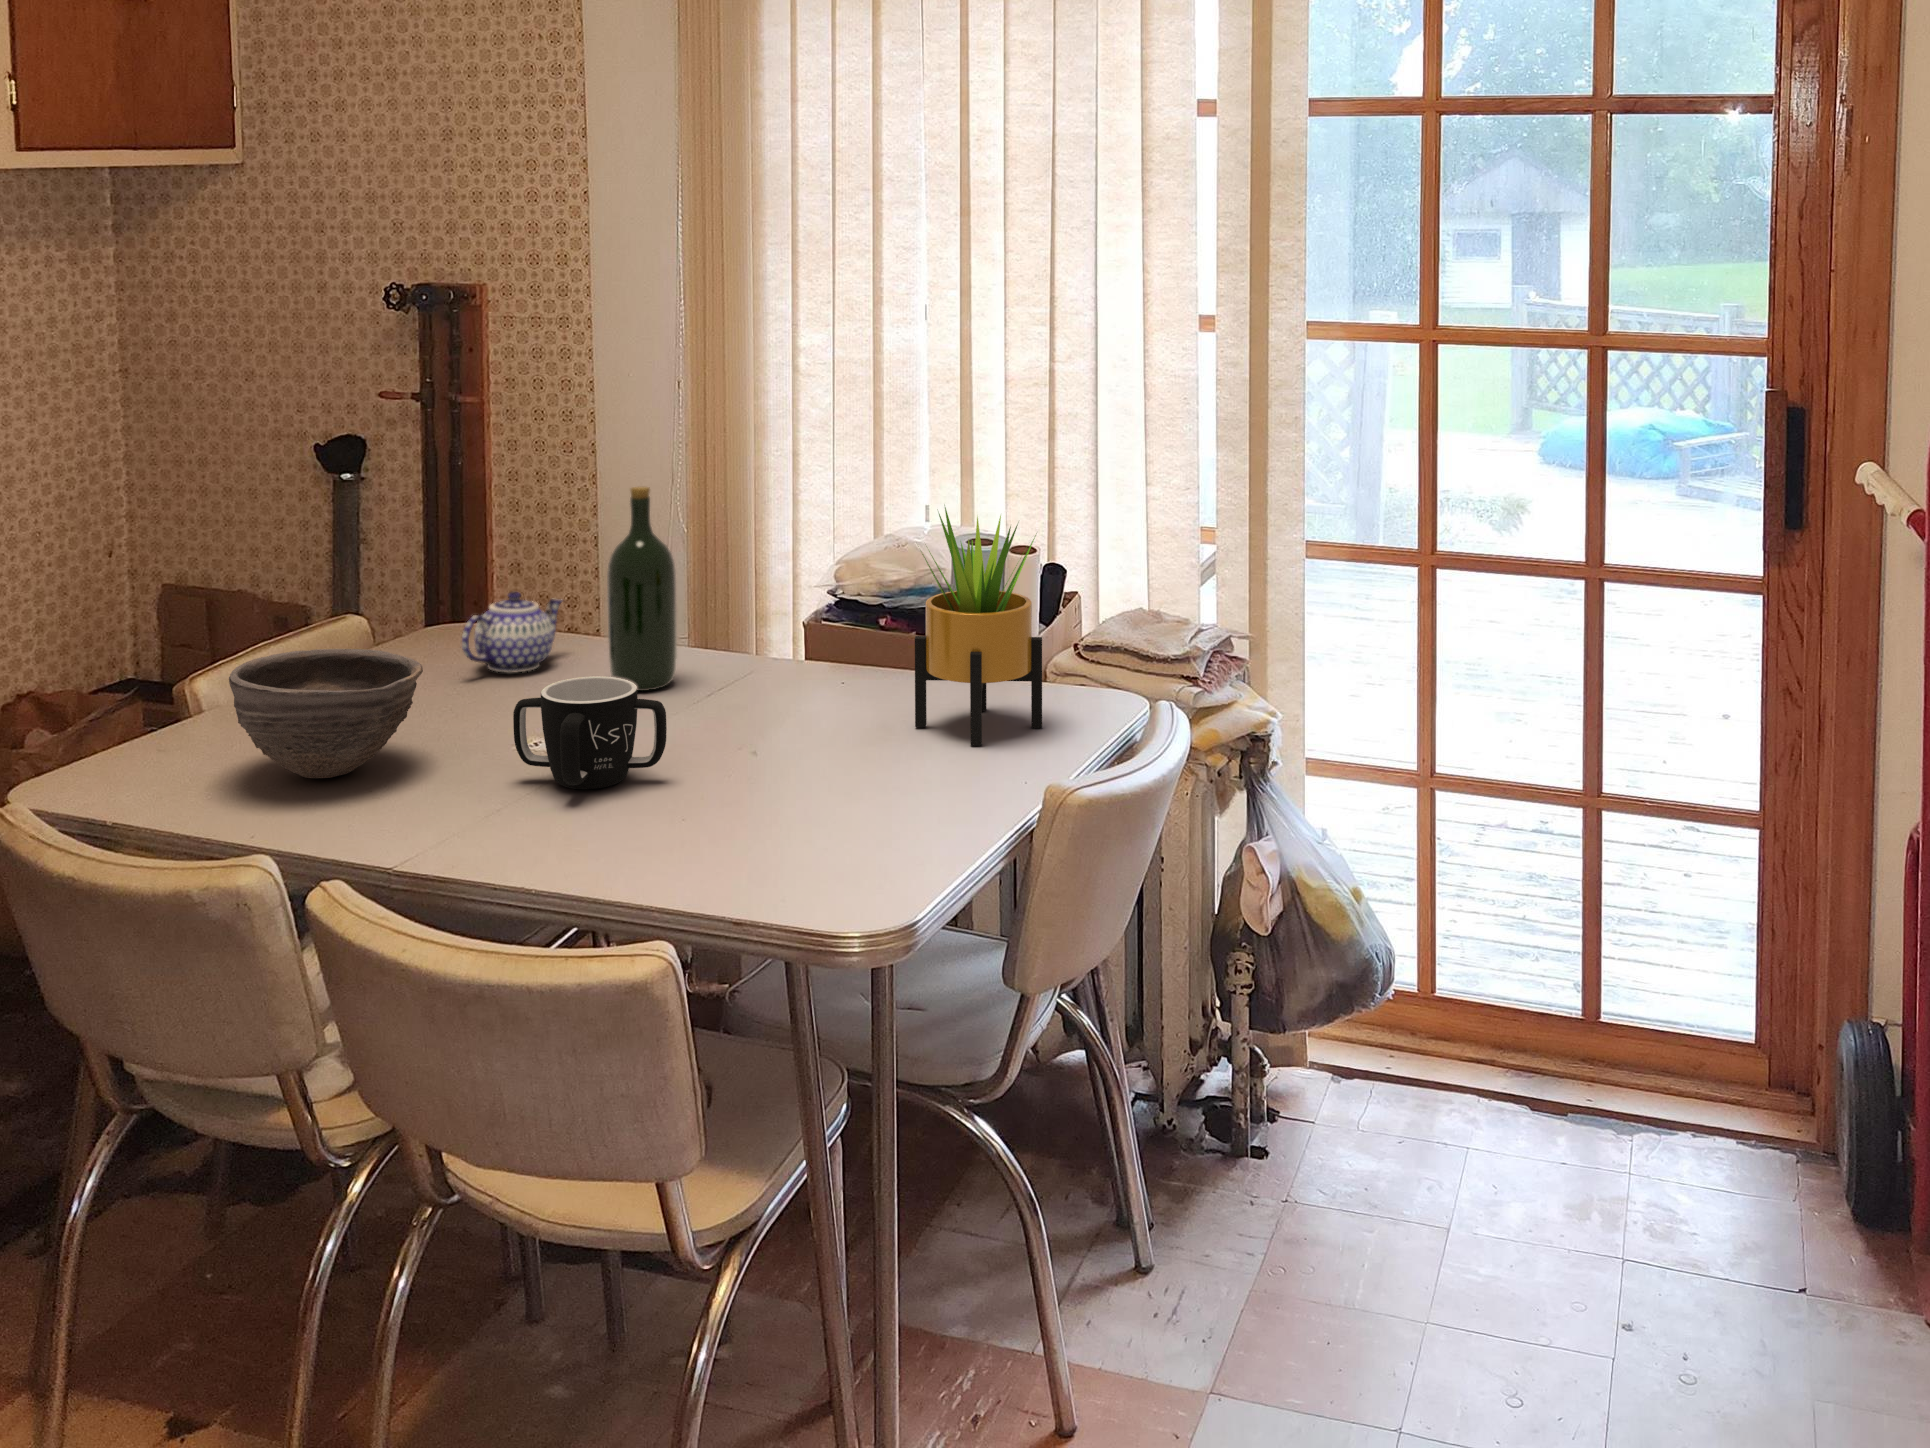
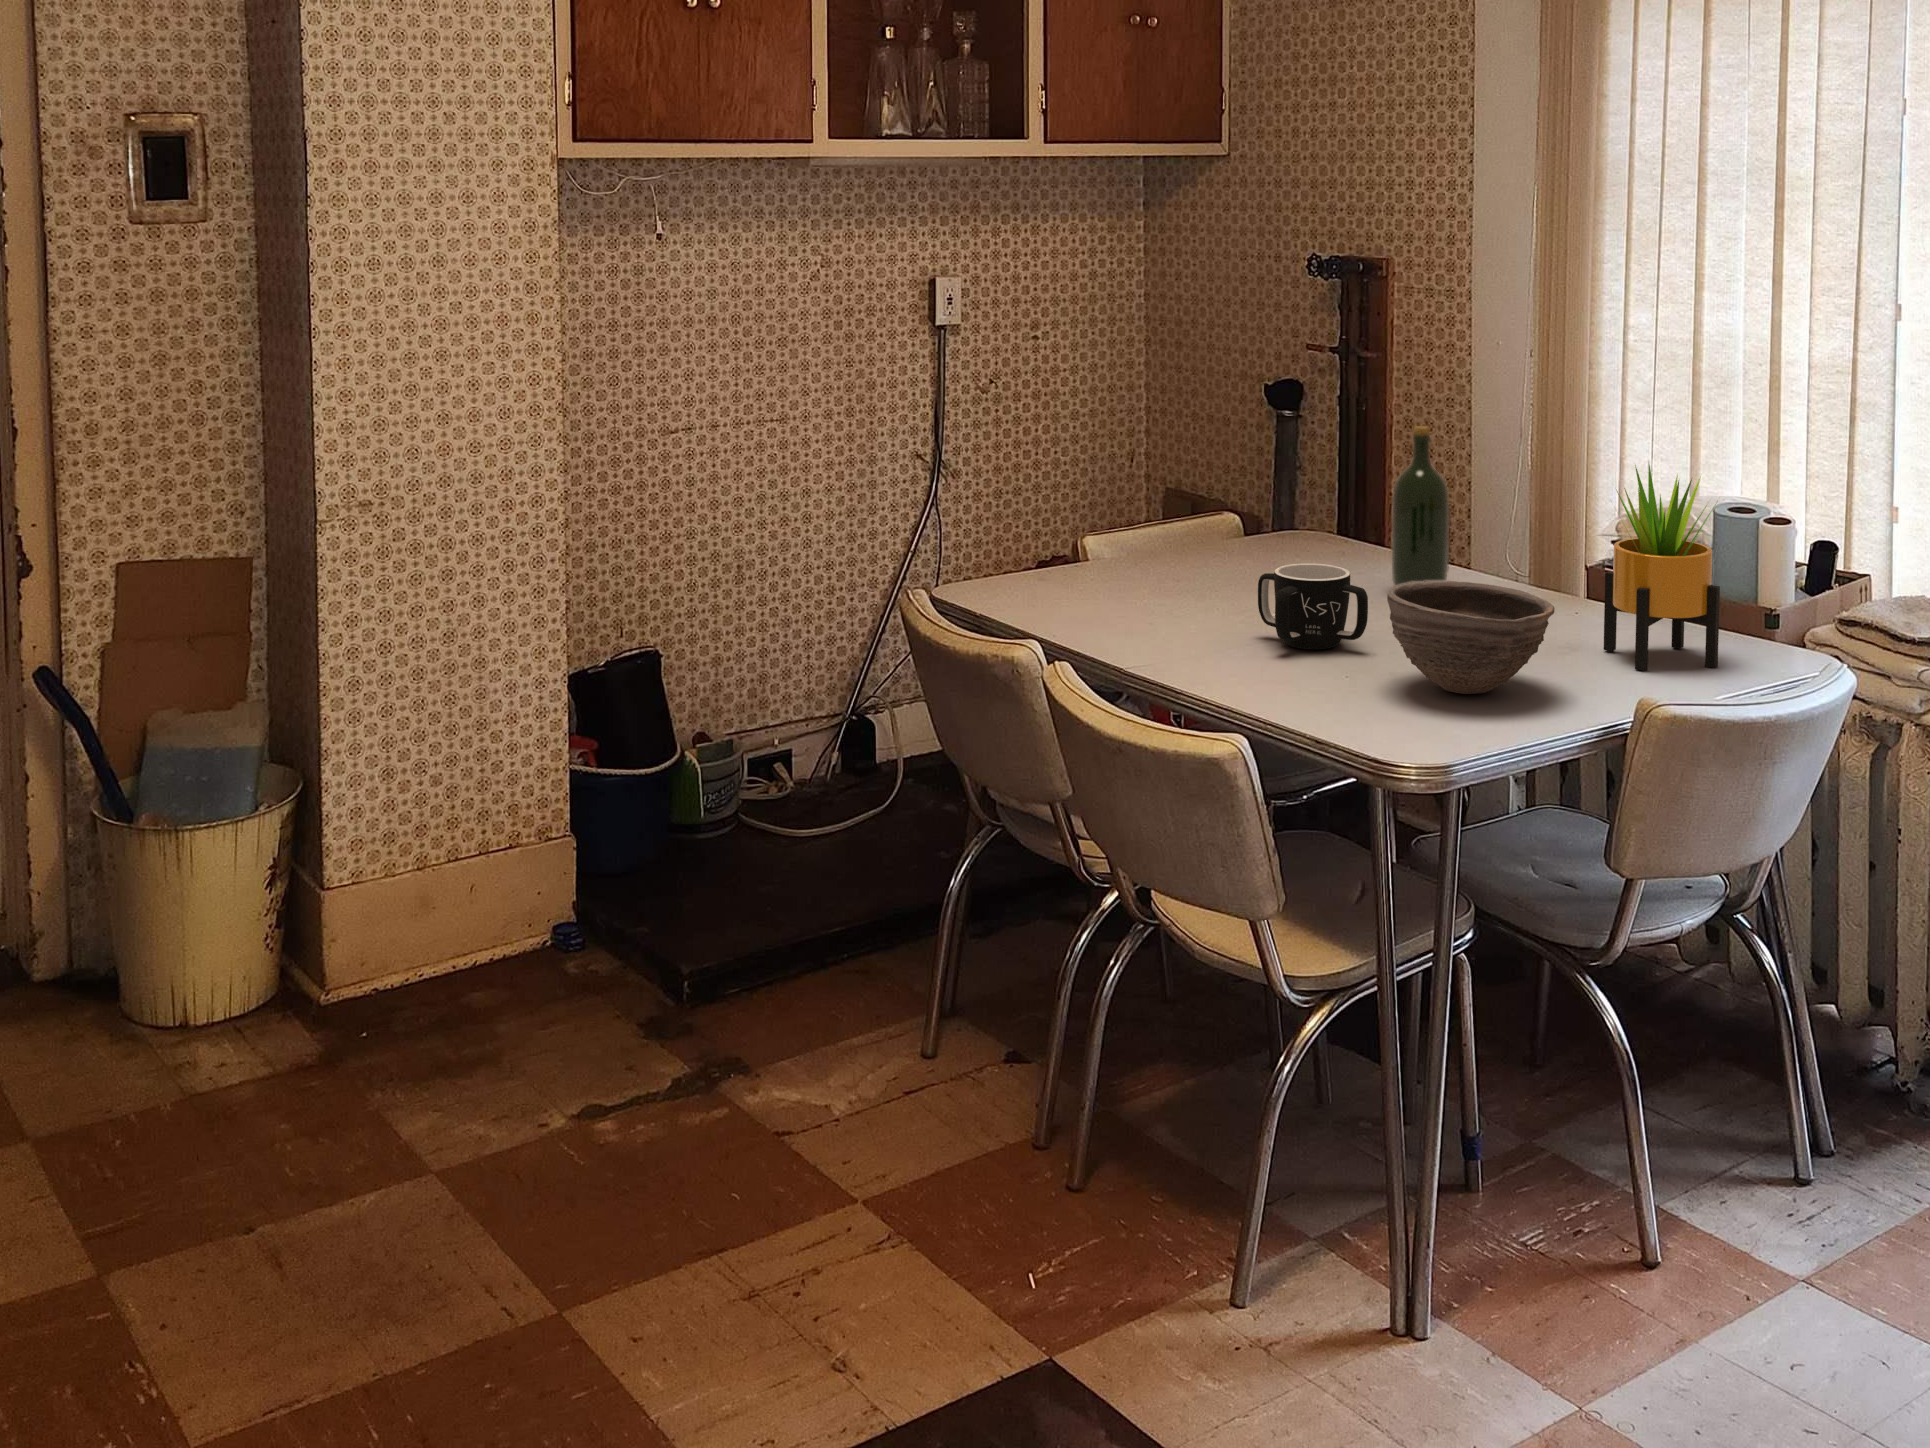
teapot: present [462,592,562,673] -> none [1288,505,1383,571]
bowl: present [229,649,423,778] -> present [1387,581,1555,694]

